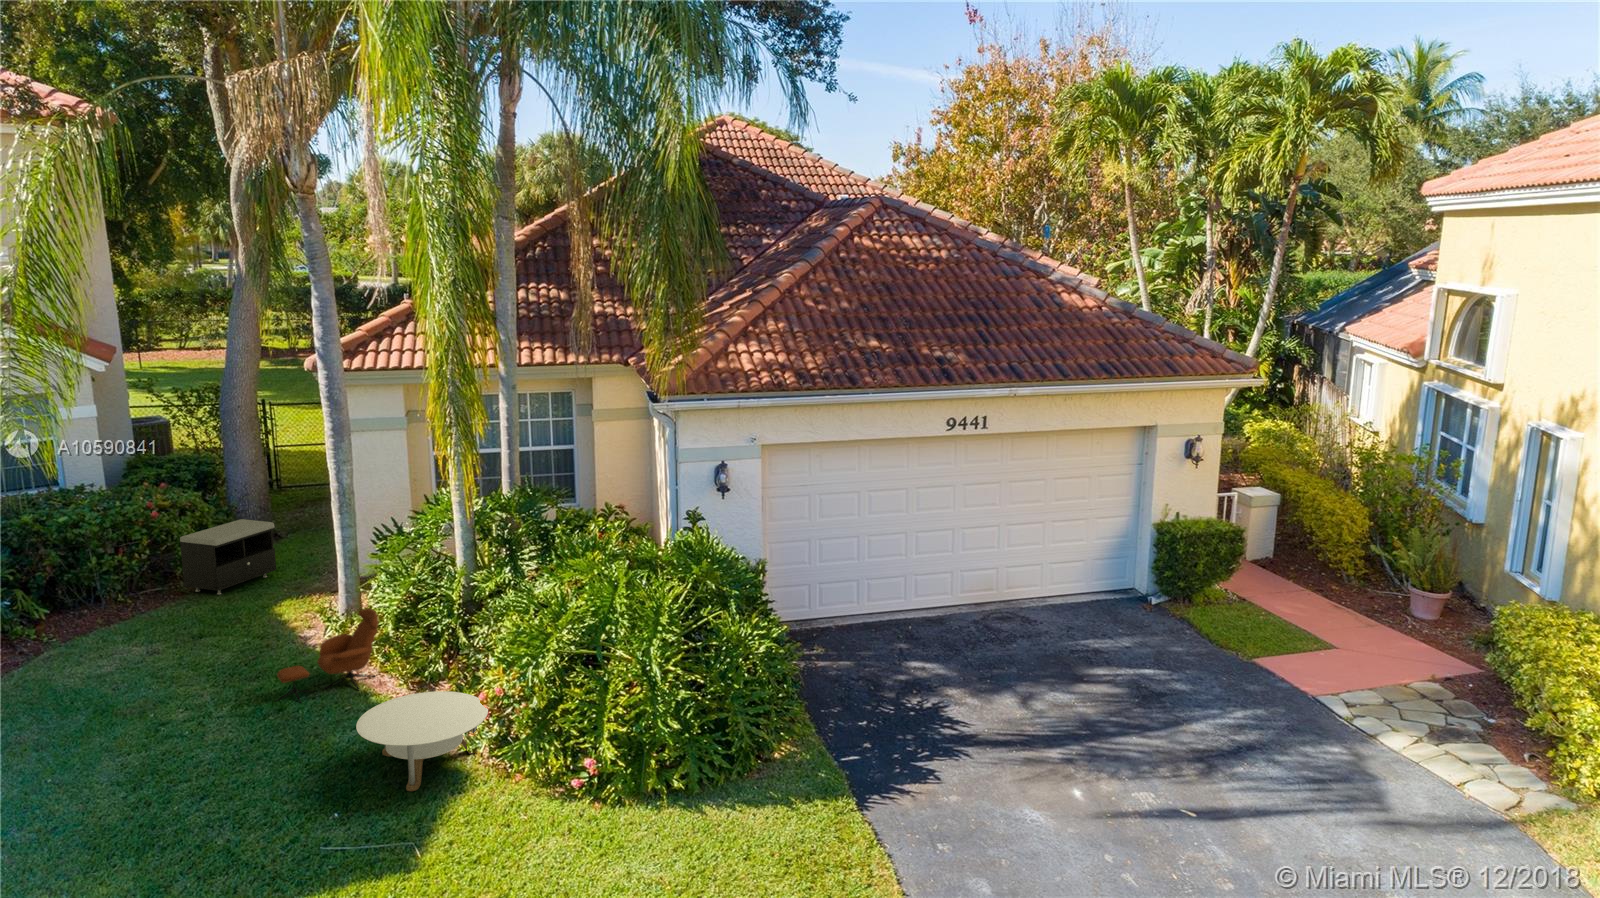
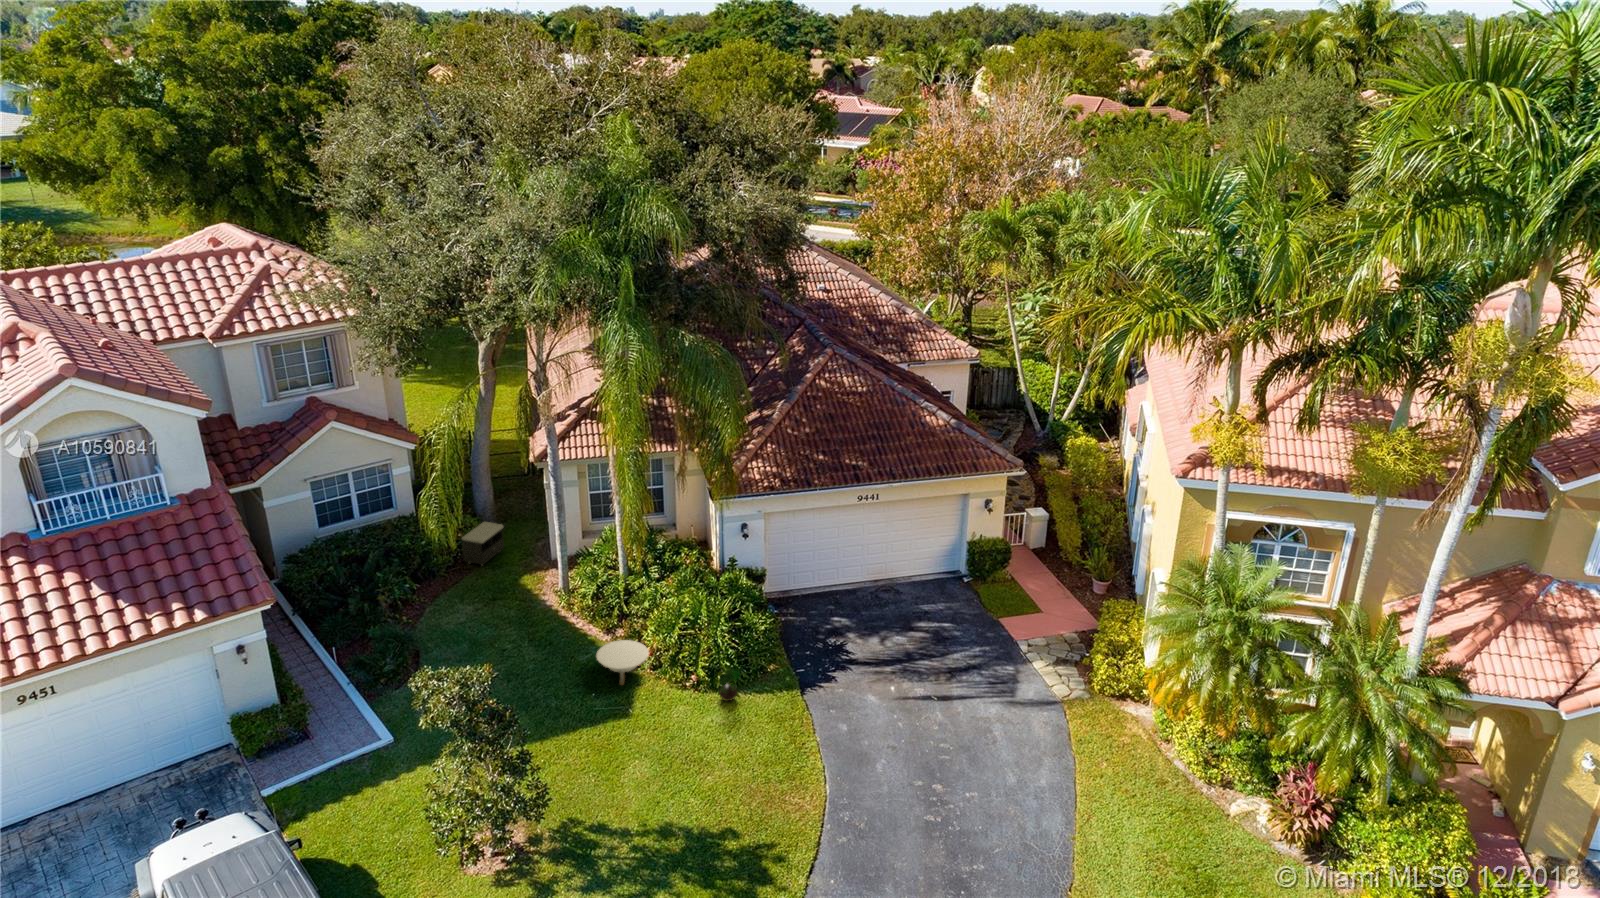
lounge chair: present [277,608,379,701] -> none [545,593,587,638]
potted tree: none [640,726,704,824] -> present [719,669,739,701]

